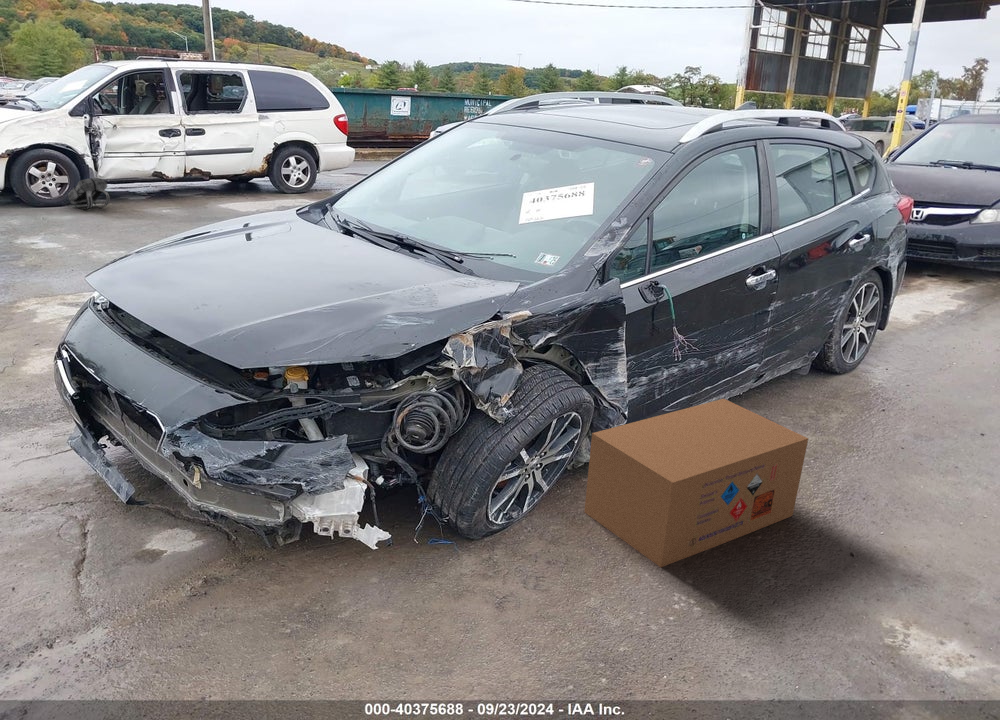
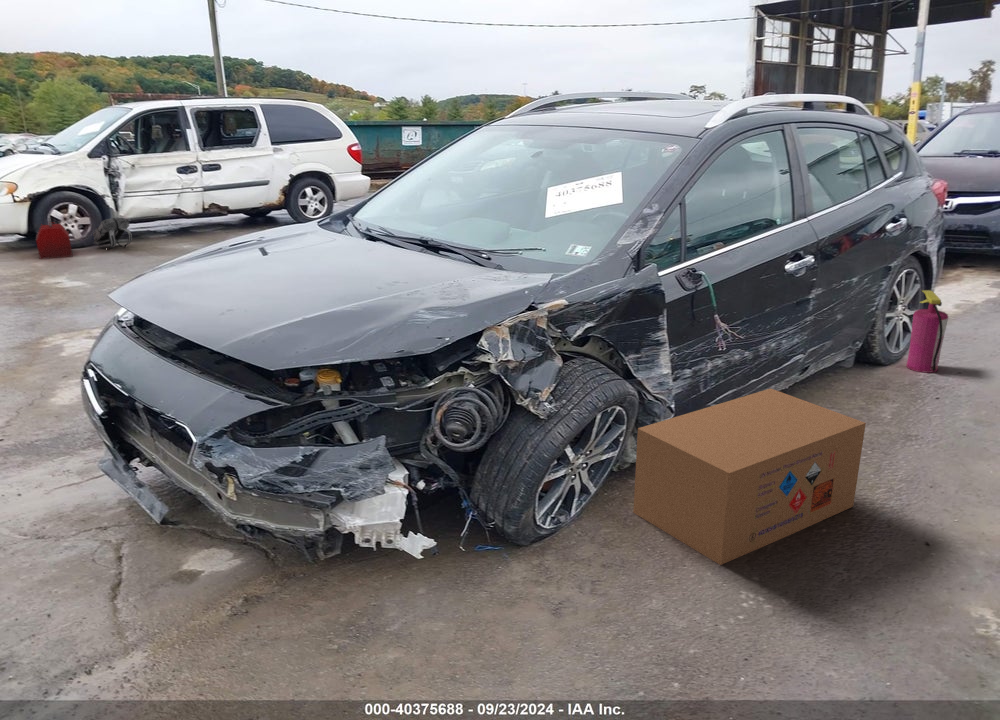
toolbox: none [11,175,48,217] -> present [36,218,72,259]
fire extinguisher: none [863,305,906,384] -> present [906,290,948,373]

